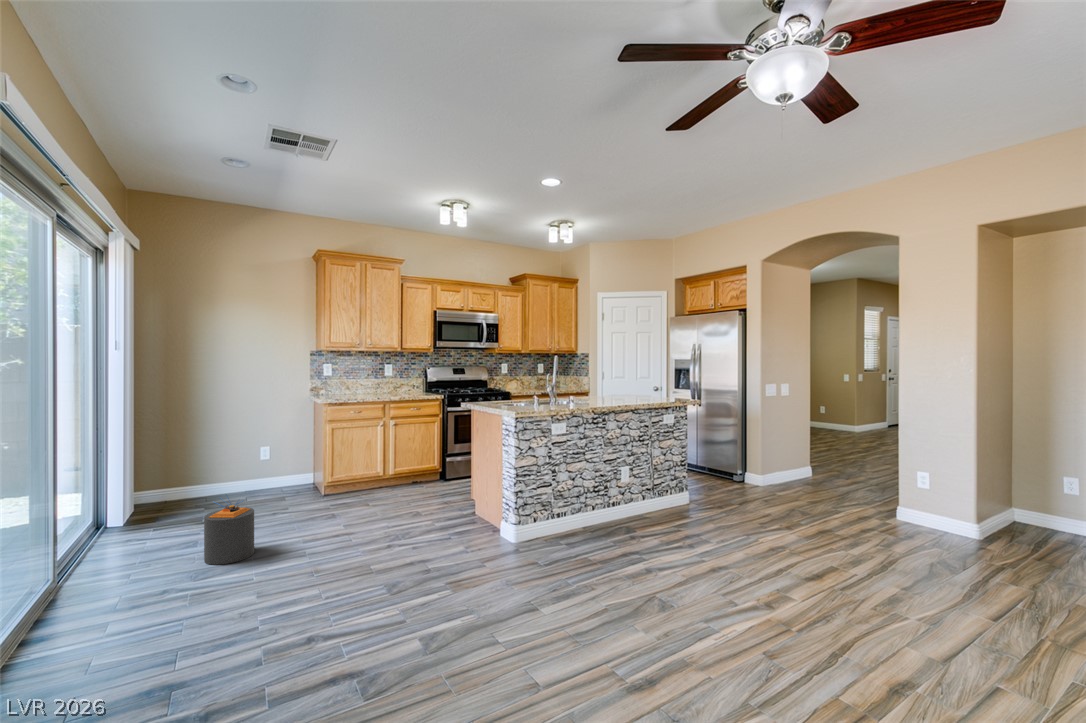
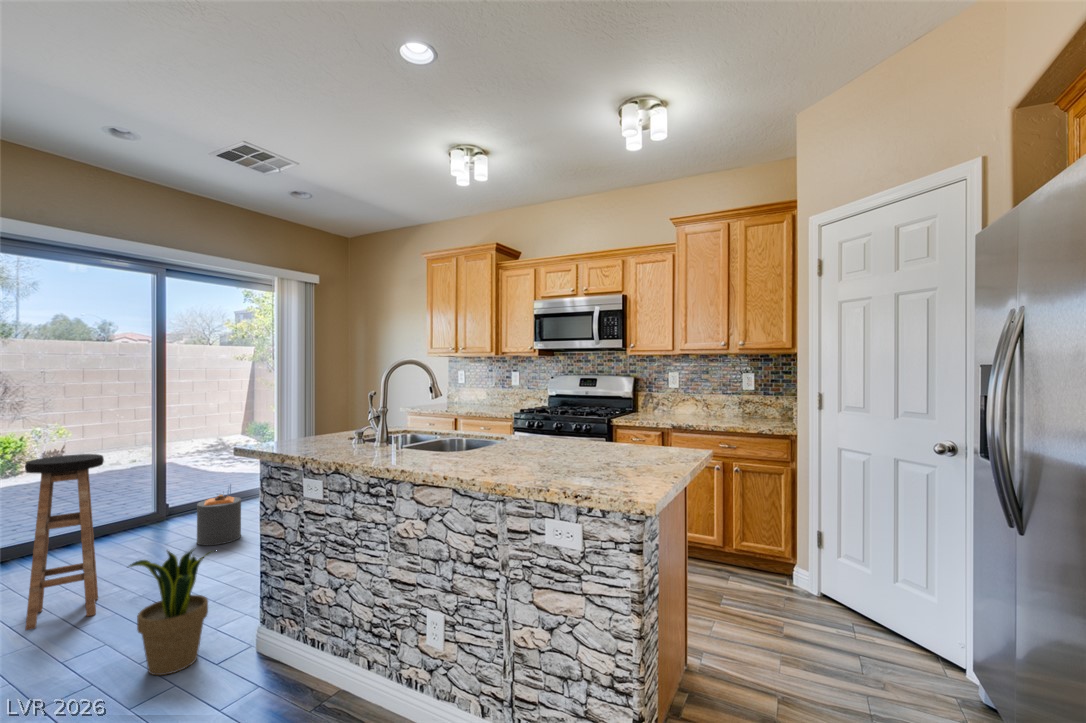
bar stool: none [299,447,363,618] -> present [25,454,104,630]
potted plant: none [481,483,525,565] -> present [129,549,215,675]

